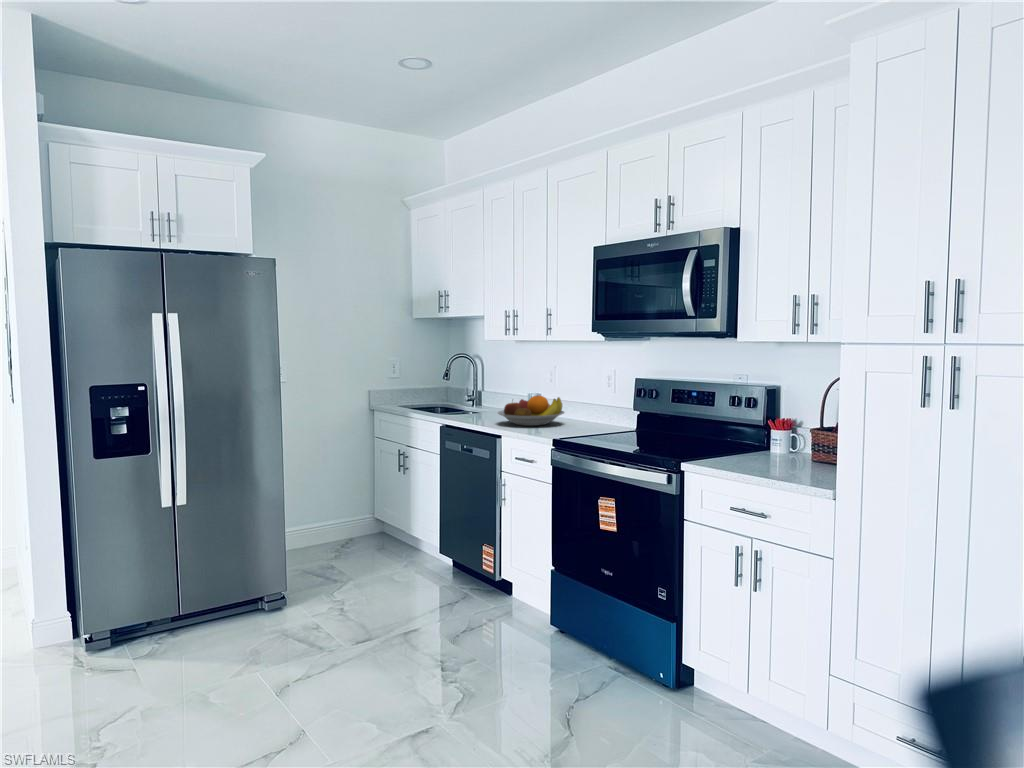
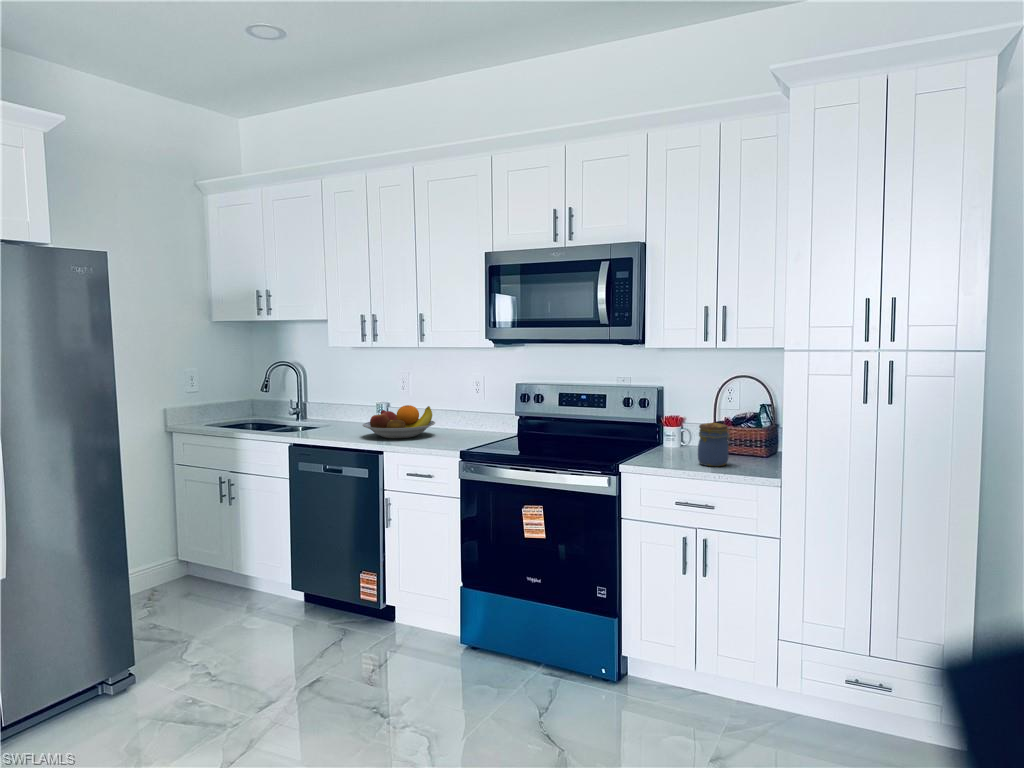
jar: none [769,425,808,473] -> present [698,423,730,466]

